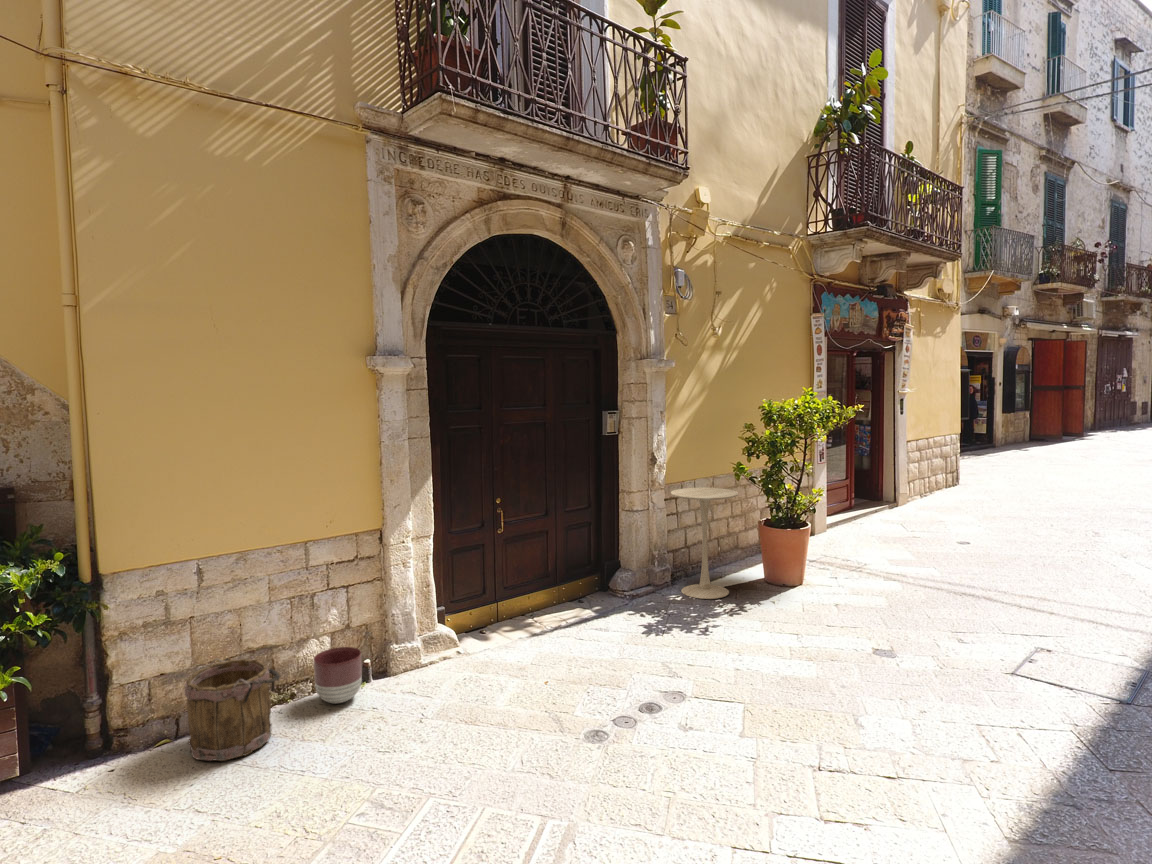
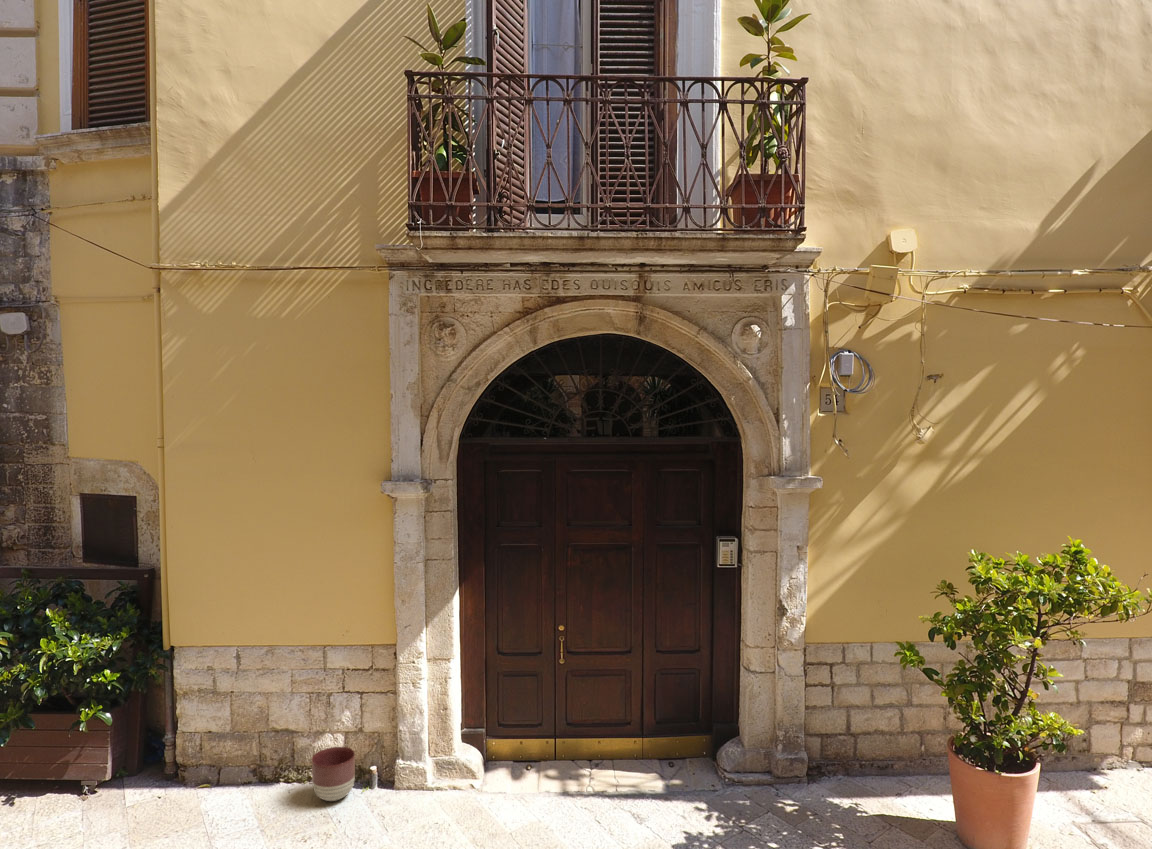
pedestal table: present [671,488,739,599] -> none [802,651,901,823]
bucket: present [184,658,280,761] -> none [195,731,272,823]

